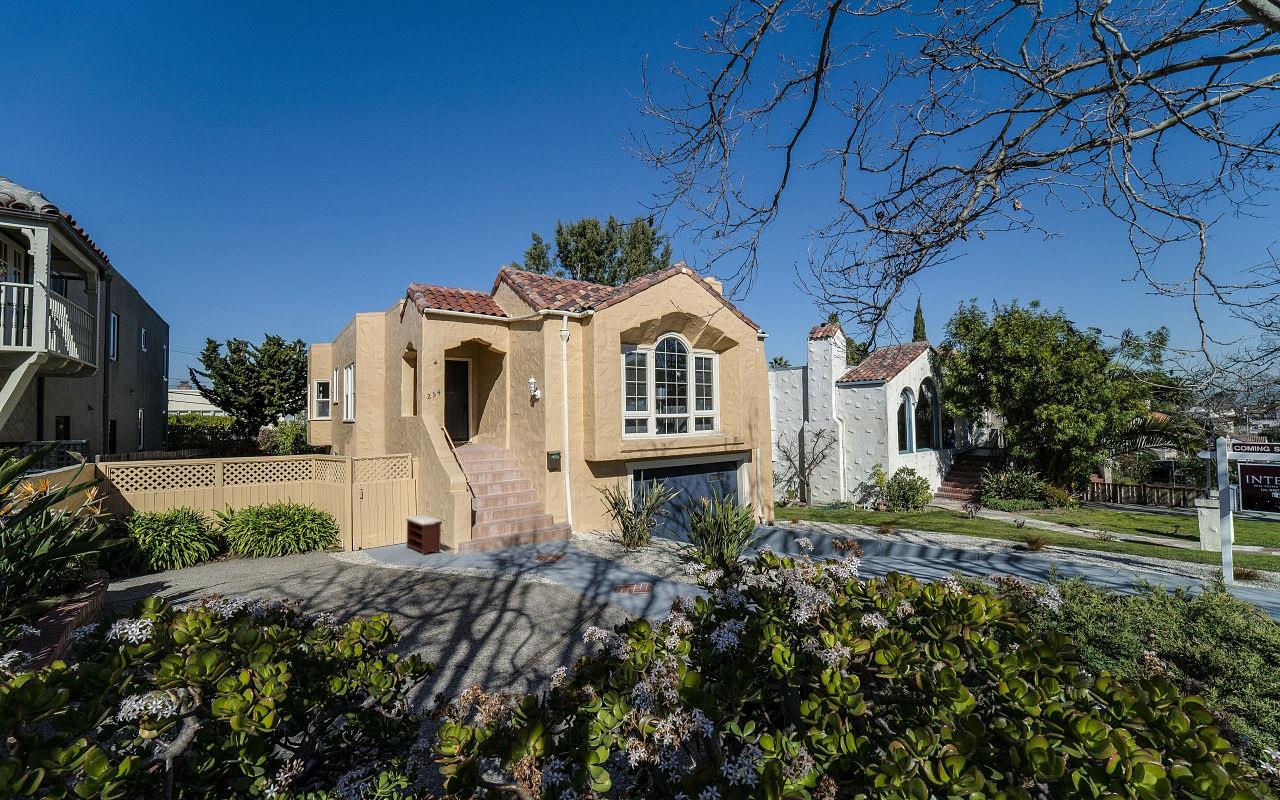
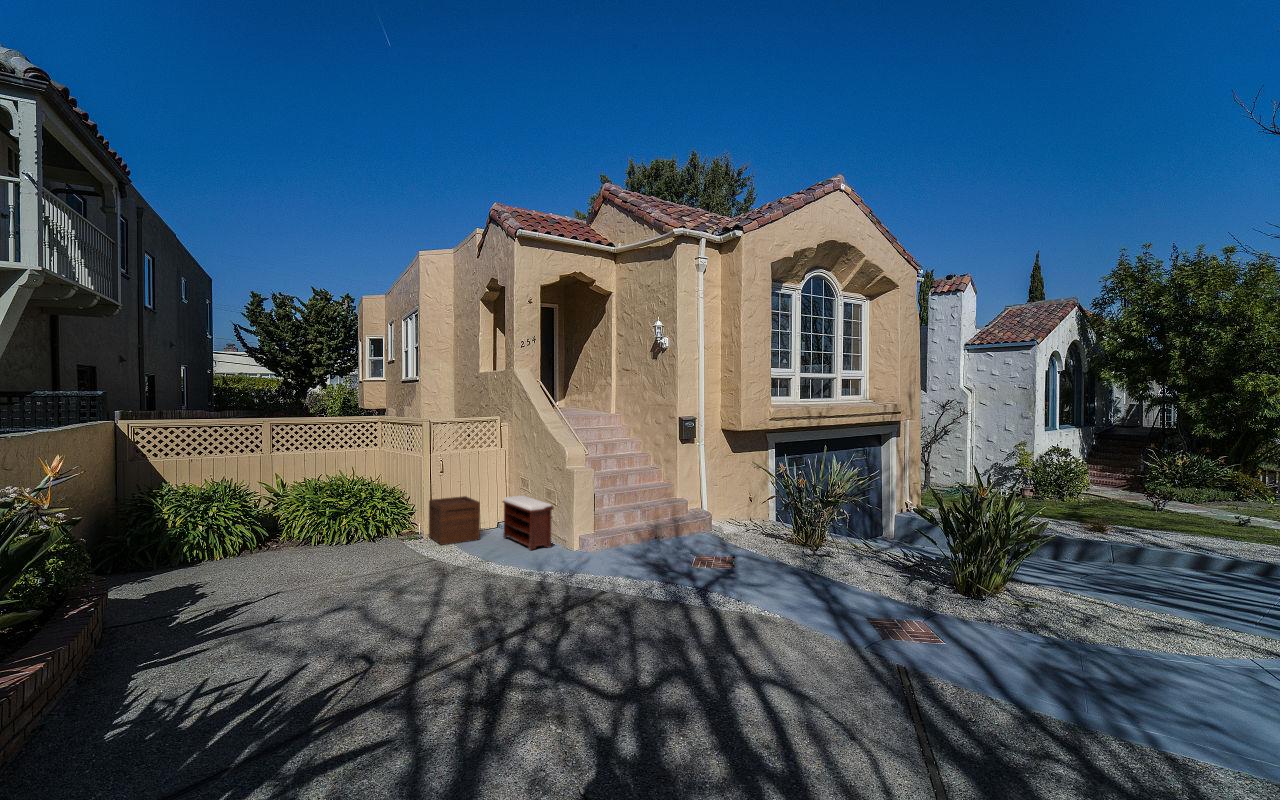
wooden crate: none [348,516,388,554] -> present [429,496,480,545]

